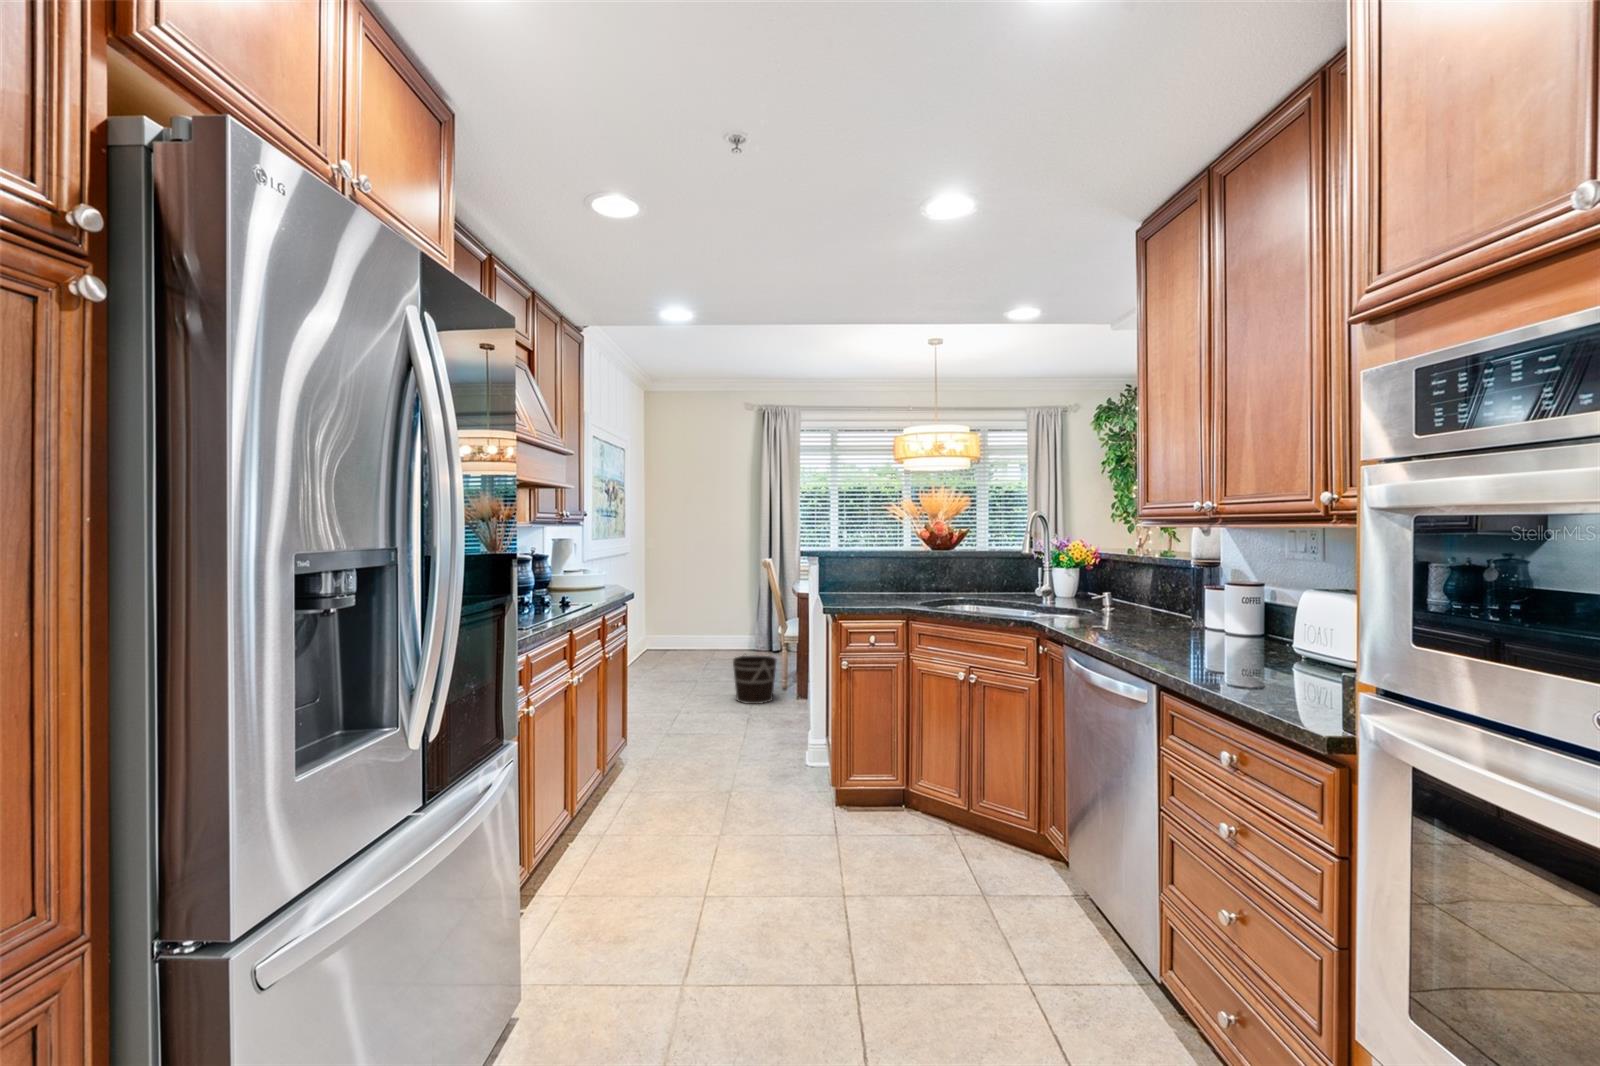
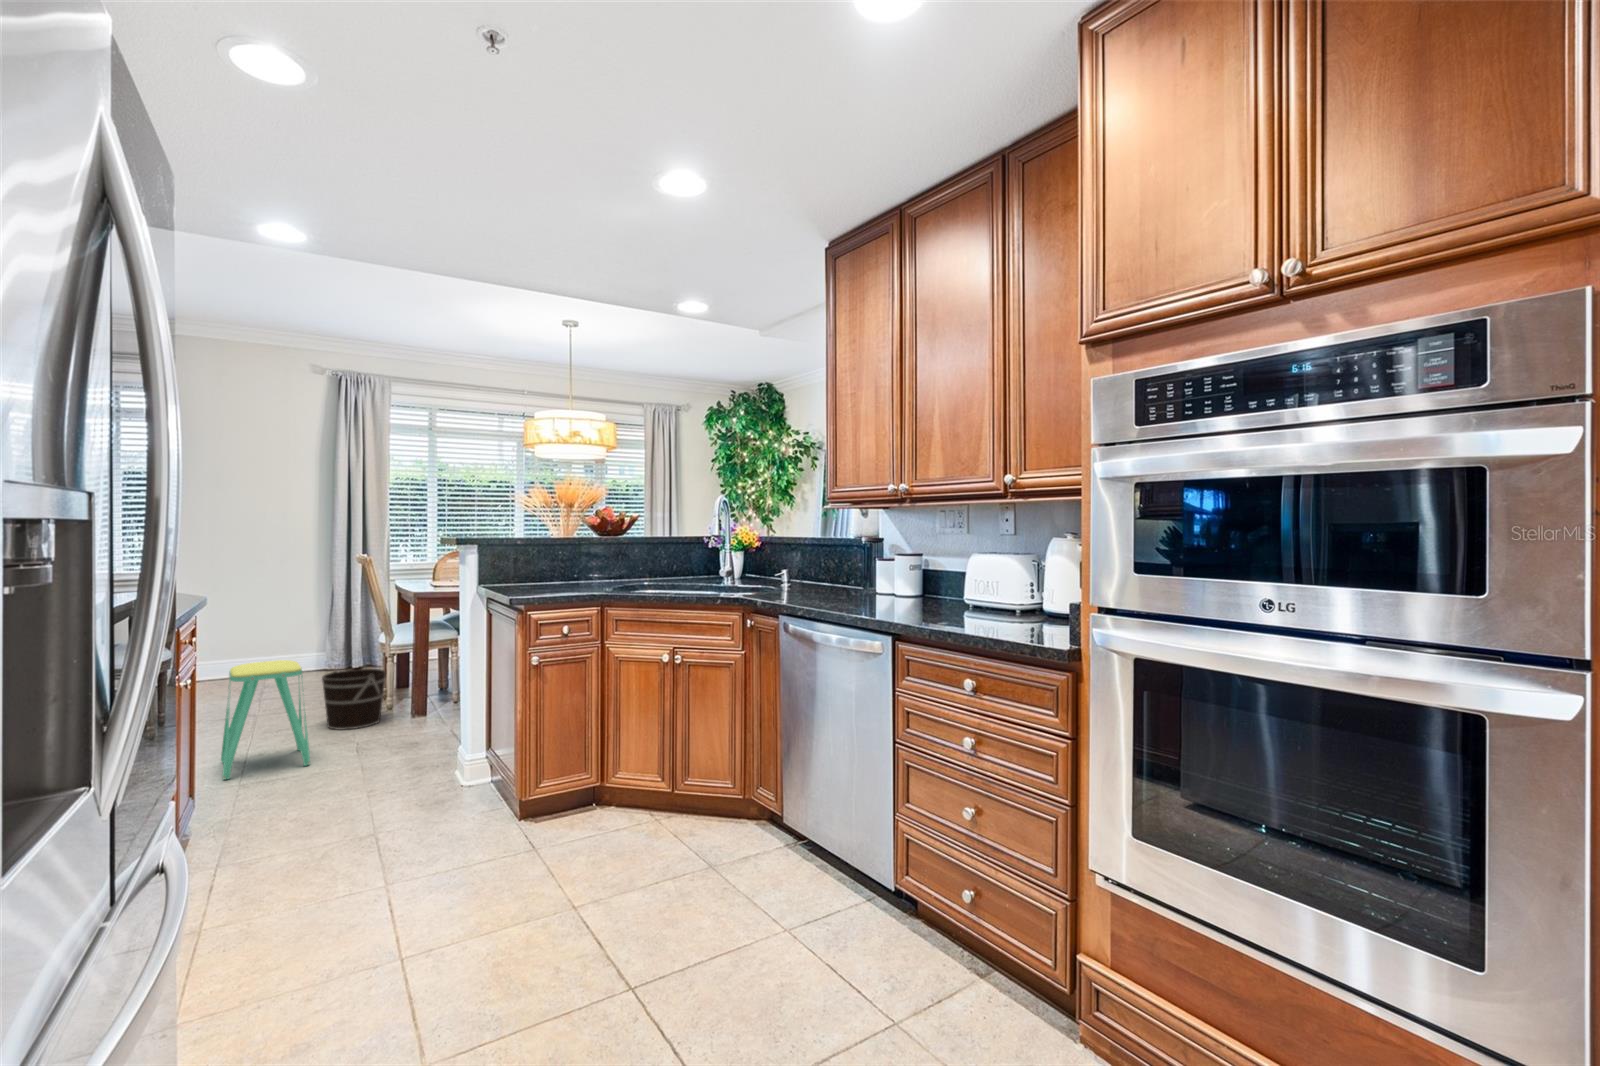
stool: none [660,645,715,730] -> present [221,660,310,779]

